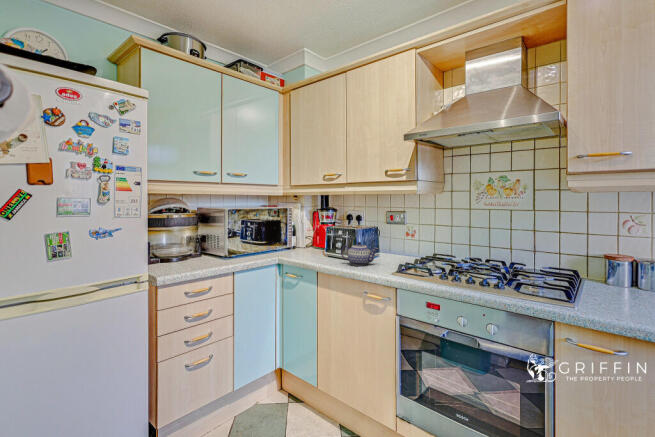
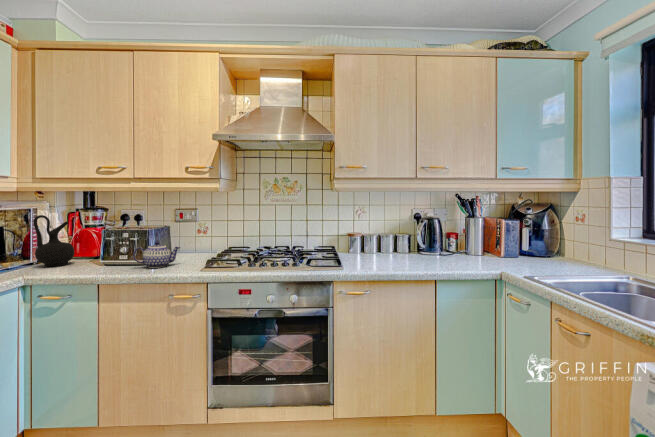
ceramic jug: none [287,215,311,254] -> present [33,215,74,267]

